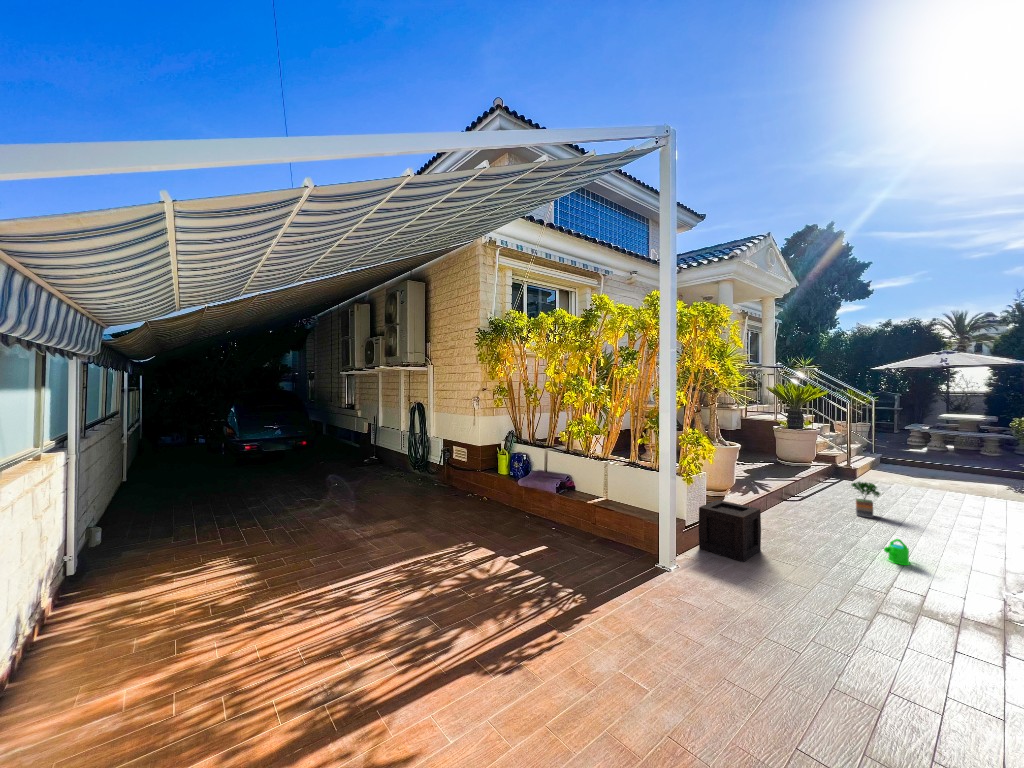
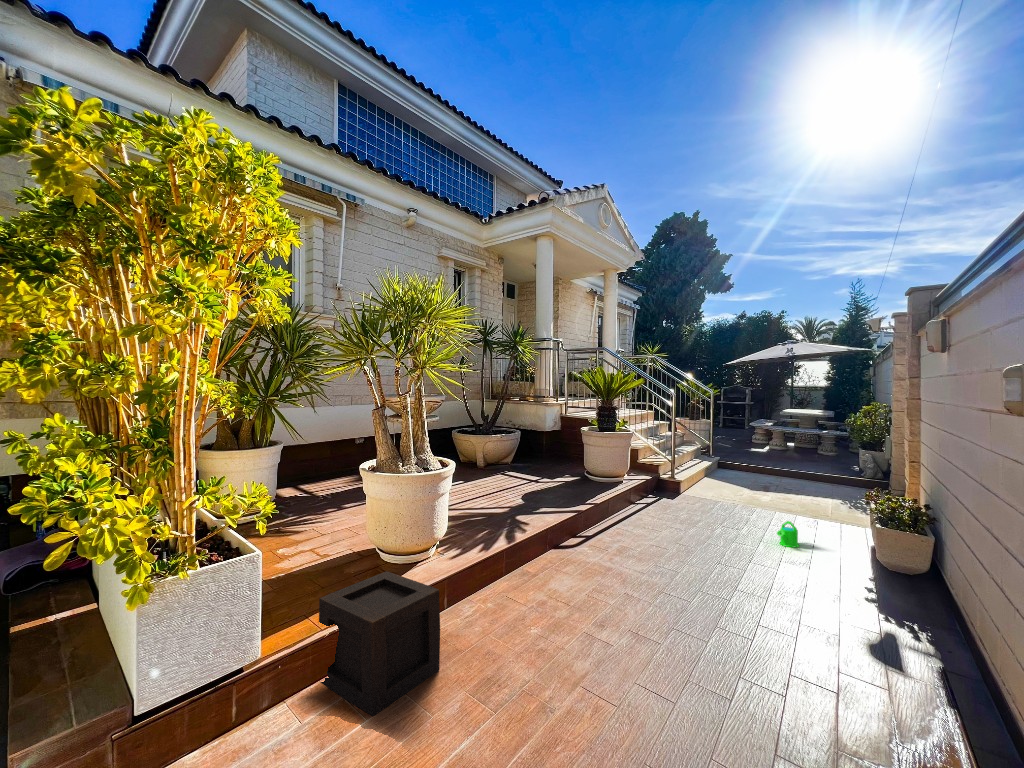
potted tree: present [851,482,880,518] -> none [642,506,679,562]
watering can: present [884,539,910,565] -> present [777,521,799,548]

